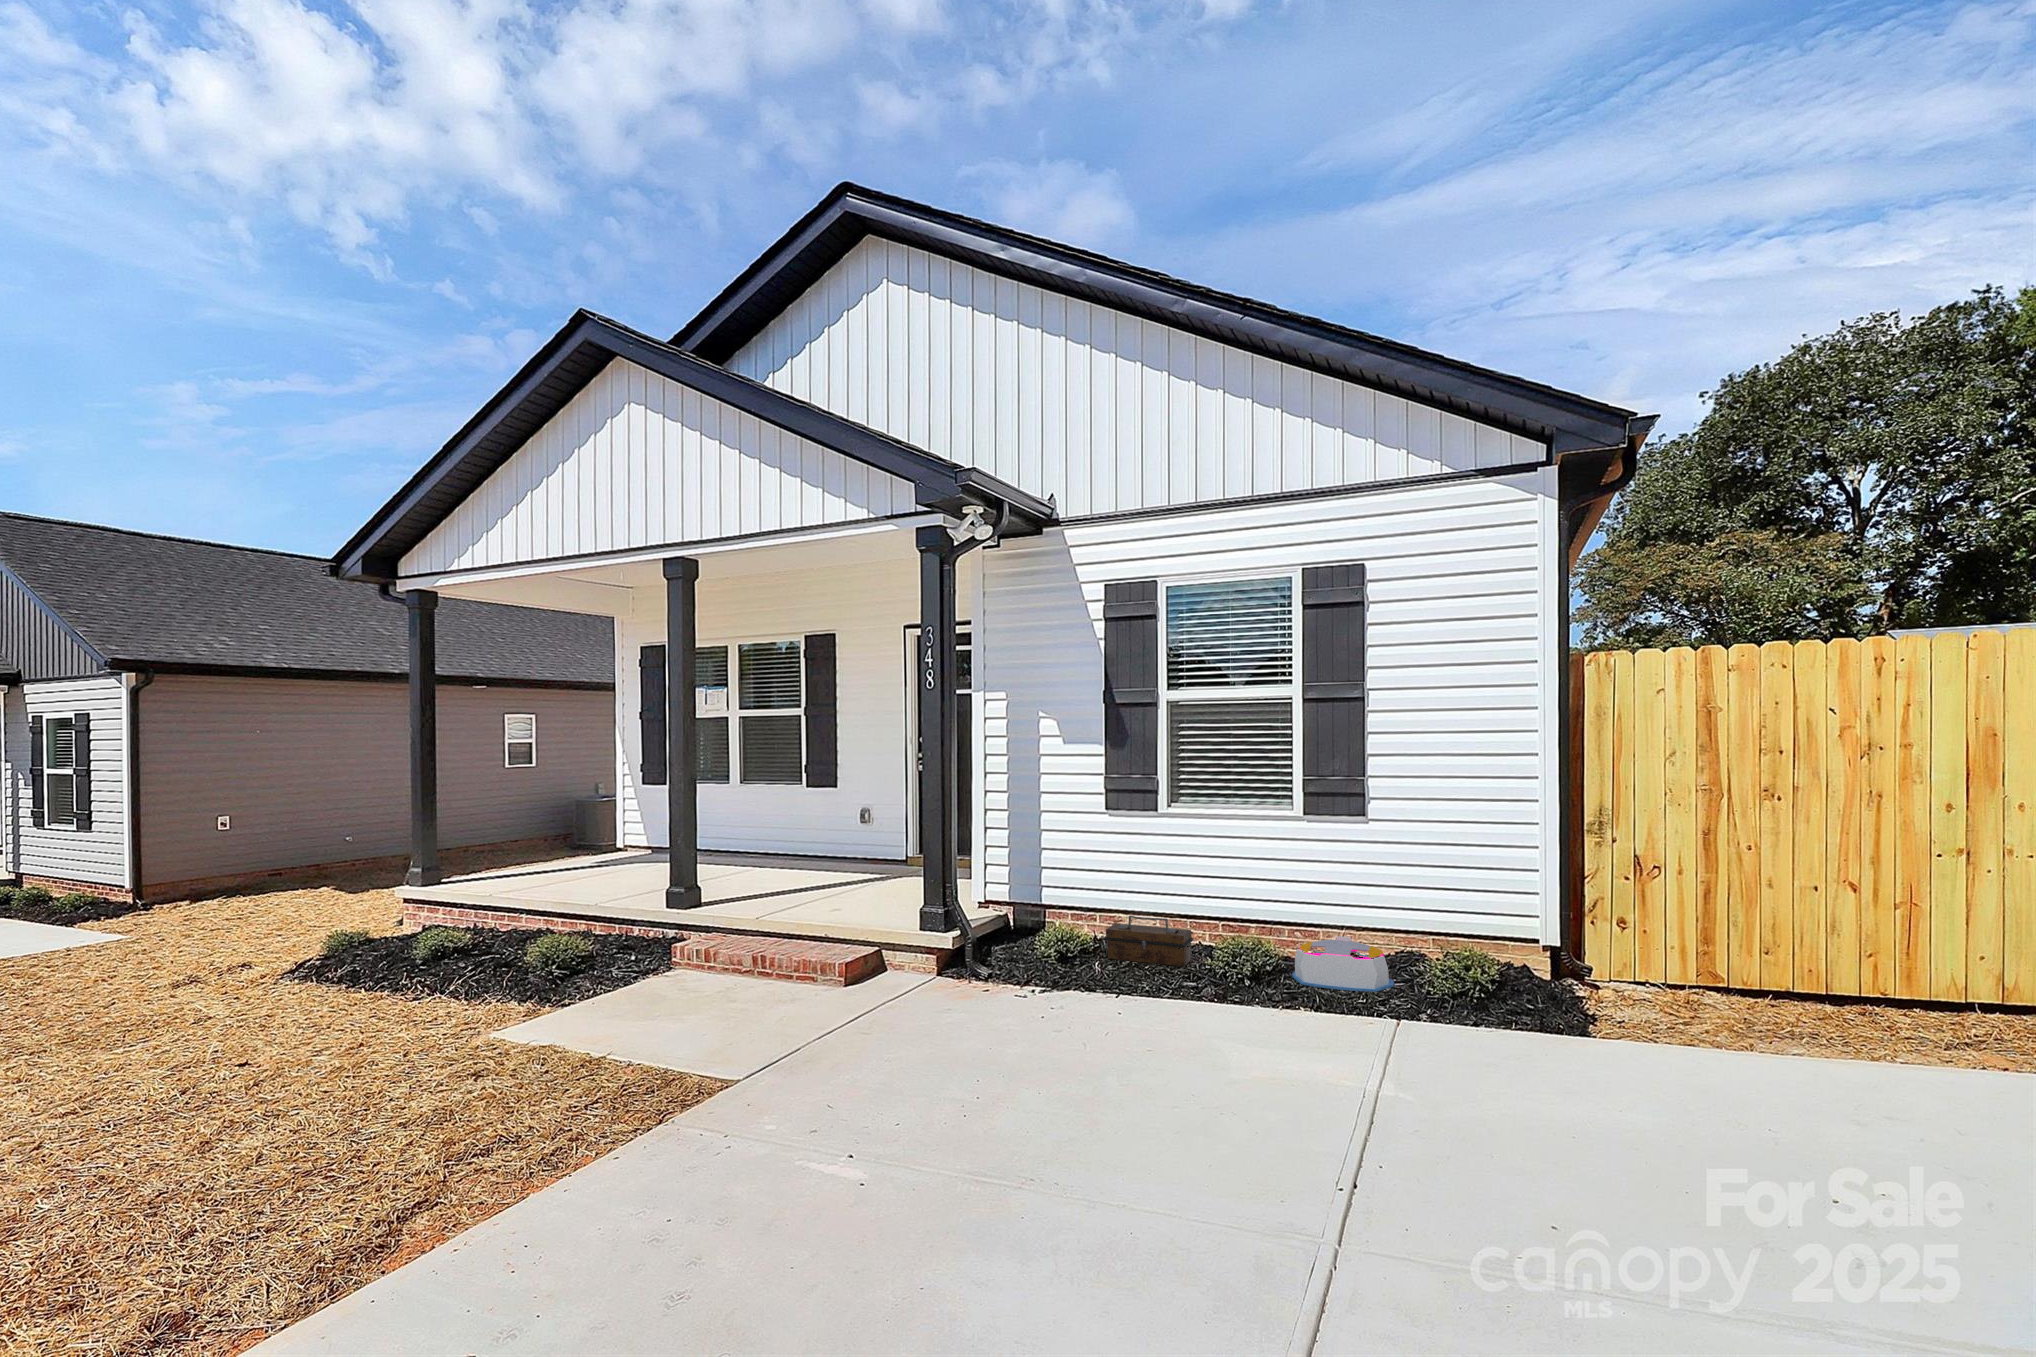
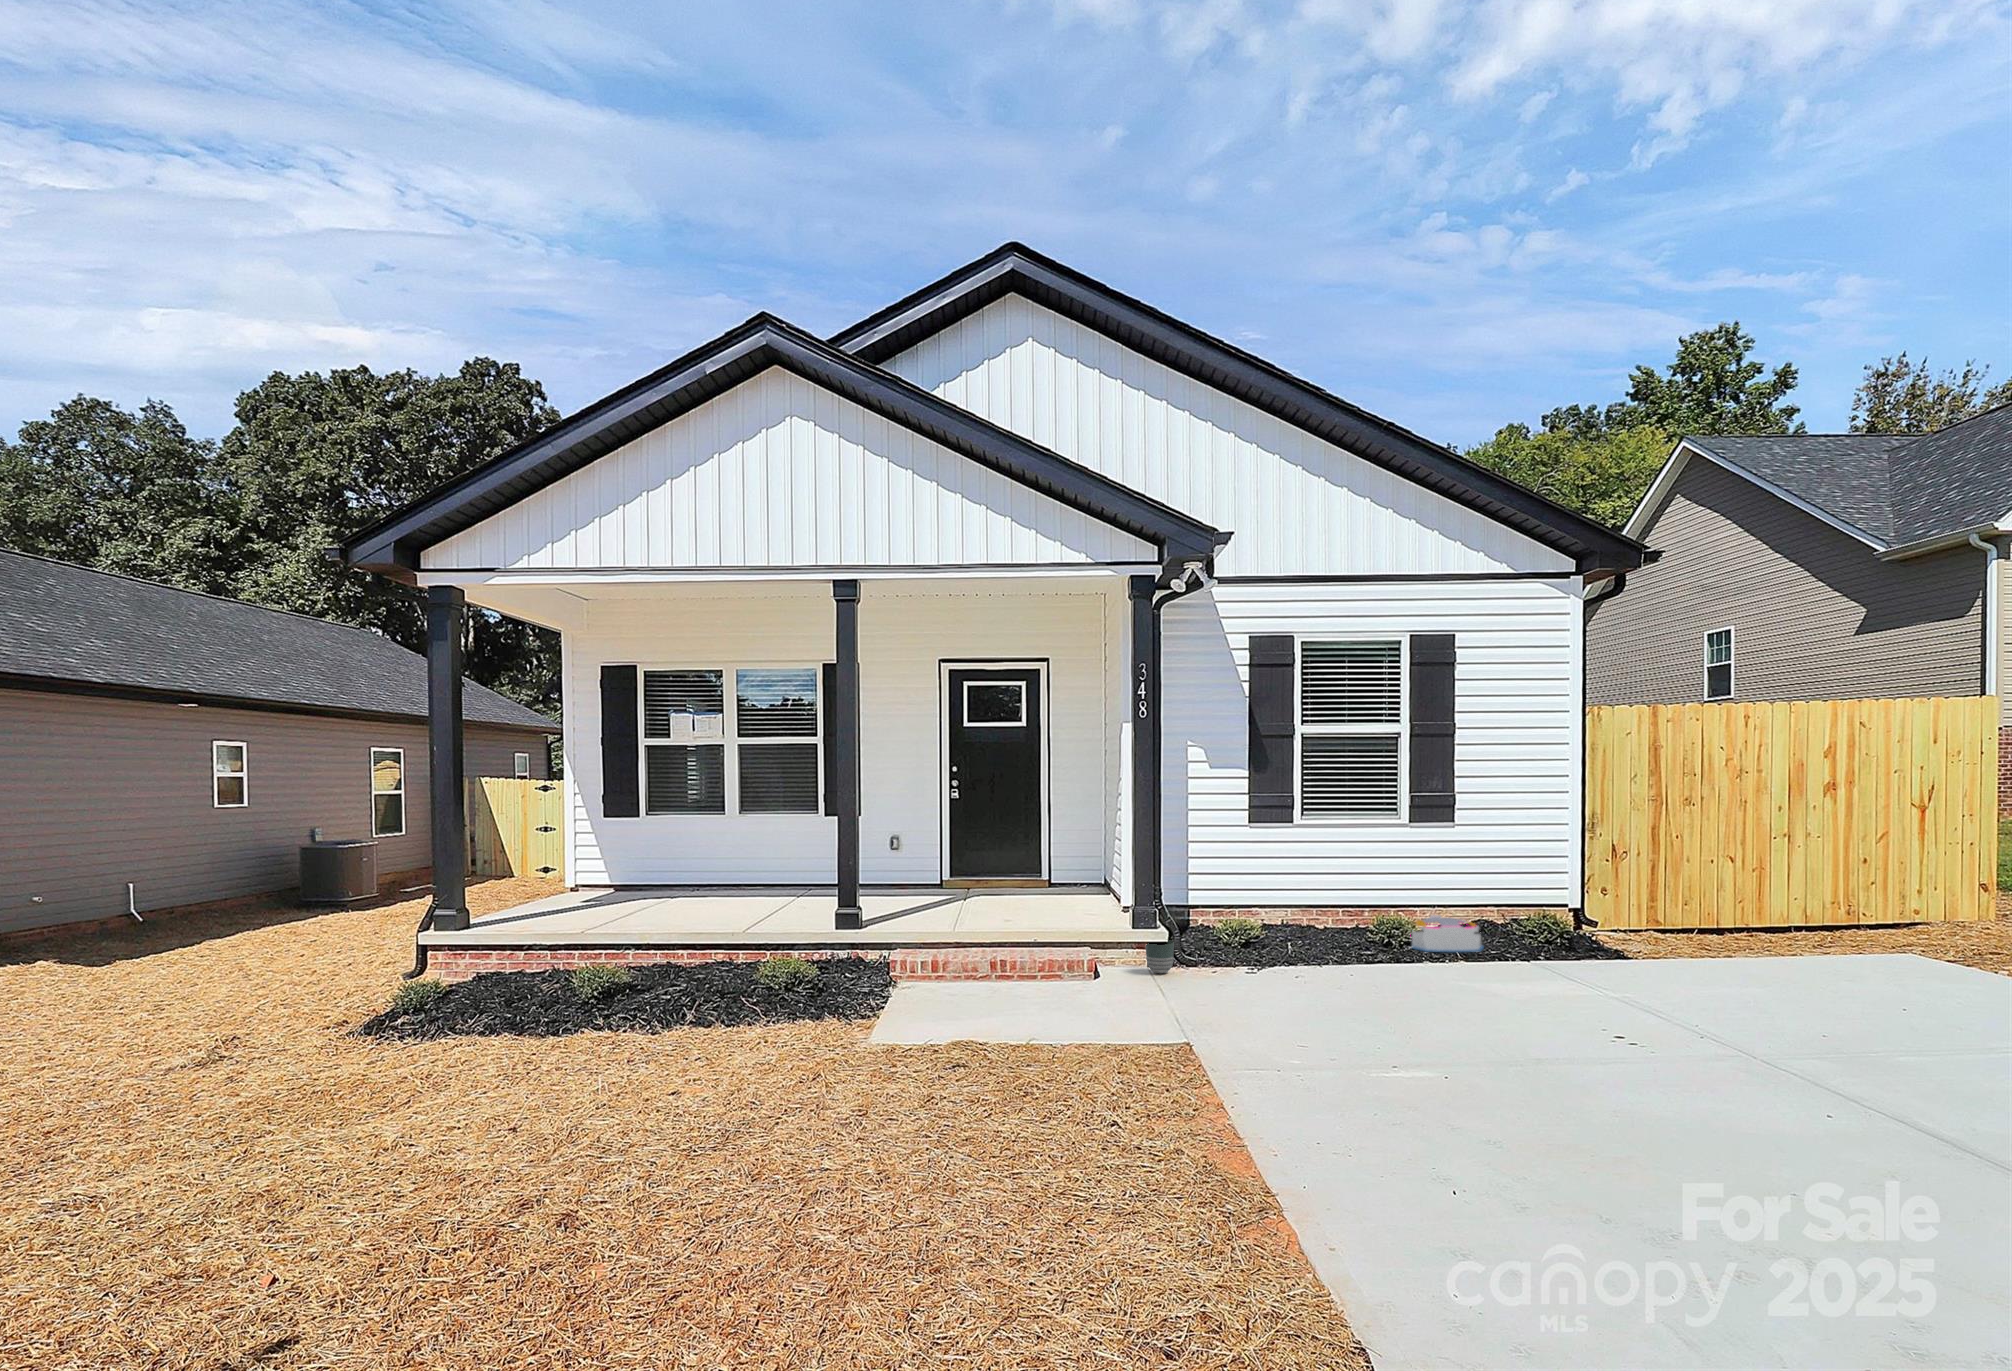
toolbox: present [1104,916,1194,966] -> none [1246,911,1322,948]
planter: none [919,943,952,984] -> present [1146,940,1174,974]

